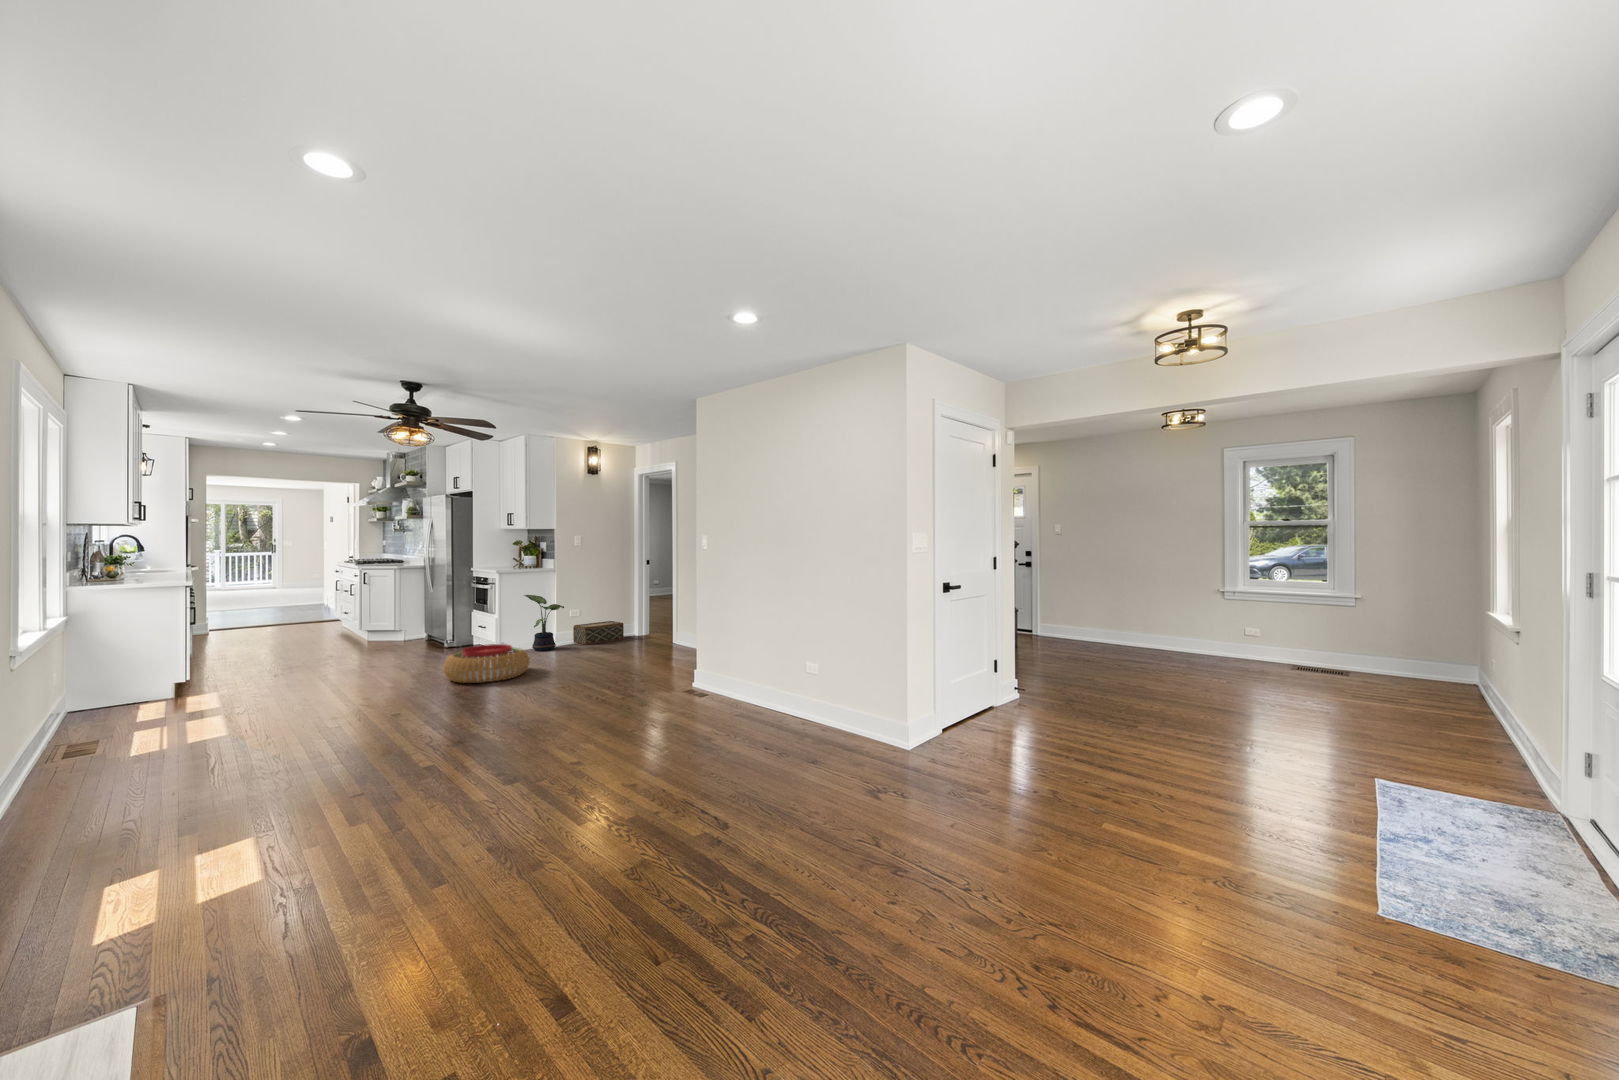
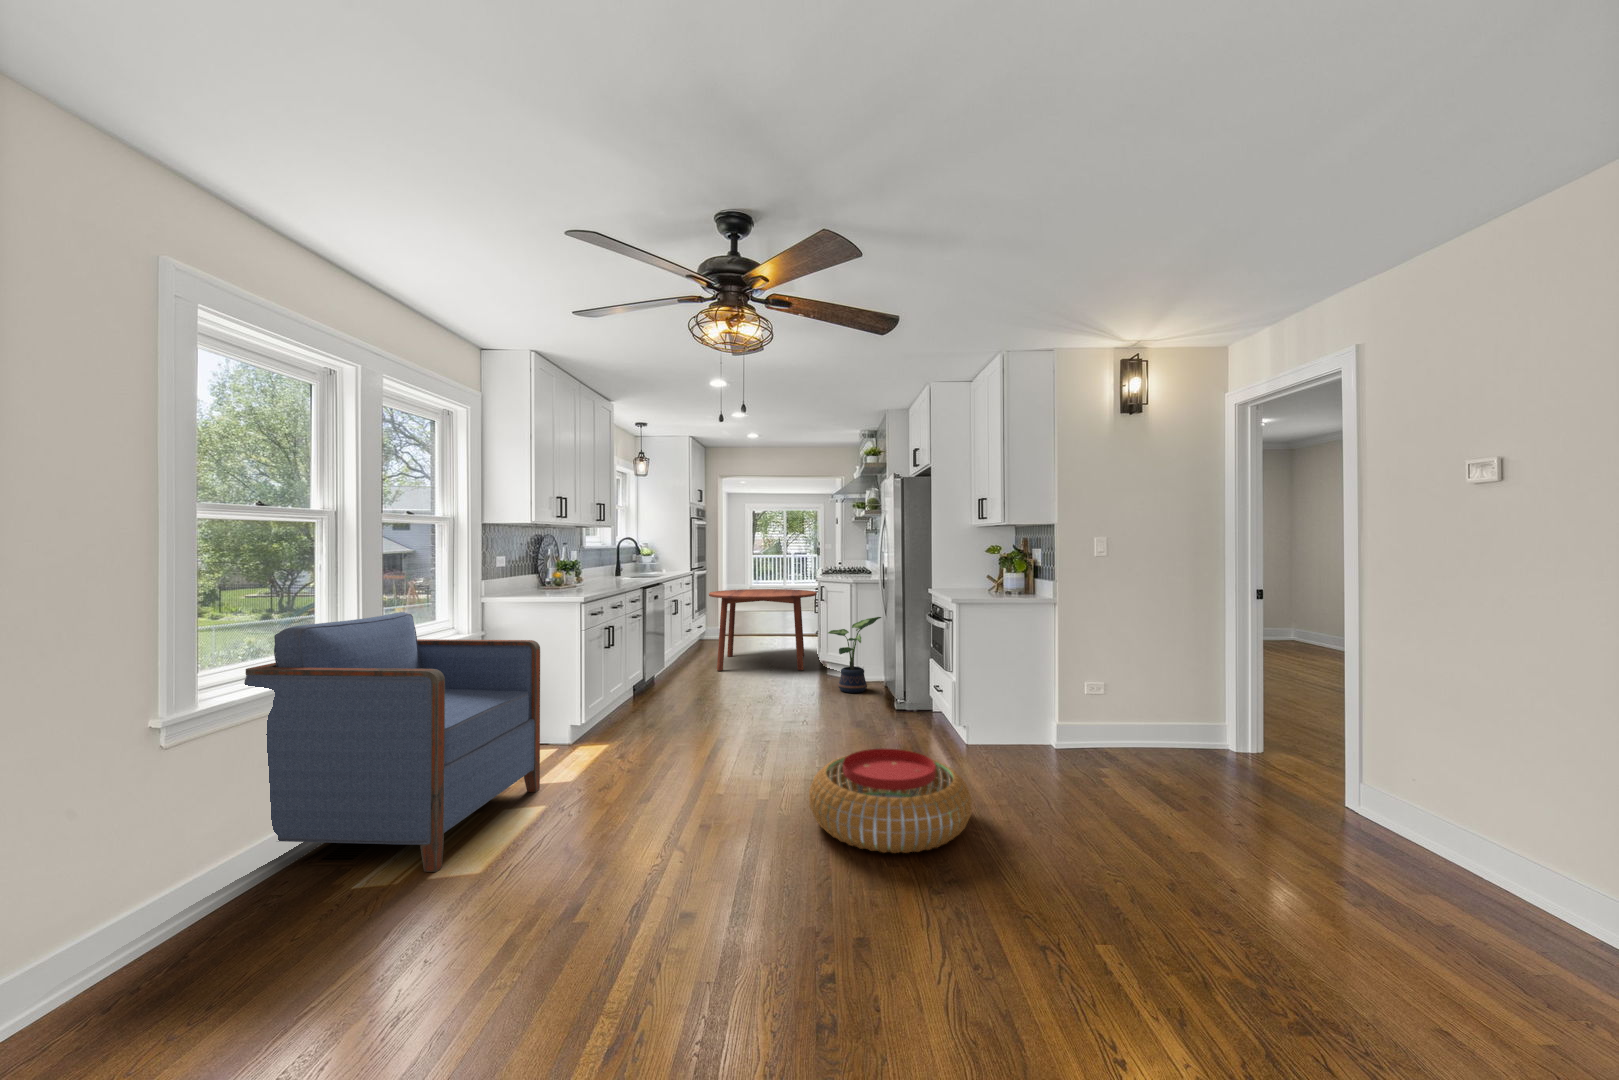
dining table: none [233,578,351,649] -> present [709,589,817,671]
potted plant: present [524,595,564,651] -> present [828,617,881,693]
armchair: none [49,596,234,760] -> present [244,612,540,872]
woven basket: present [573,621,624,645] -> none [1092,710,1203,759]

